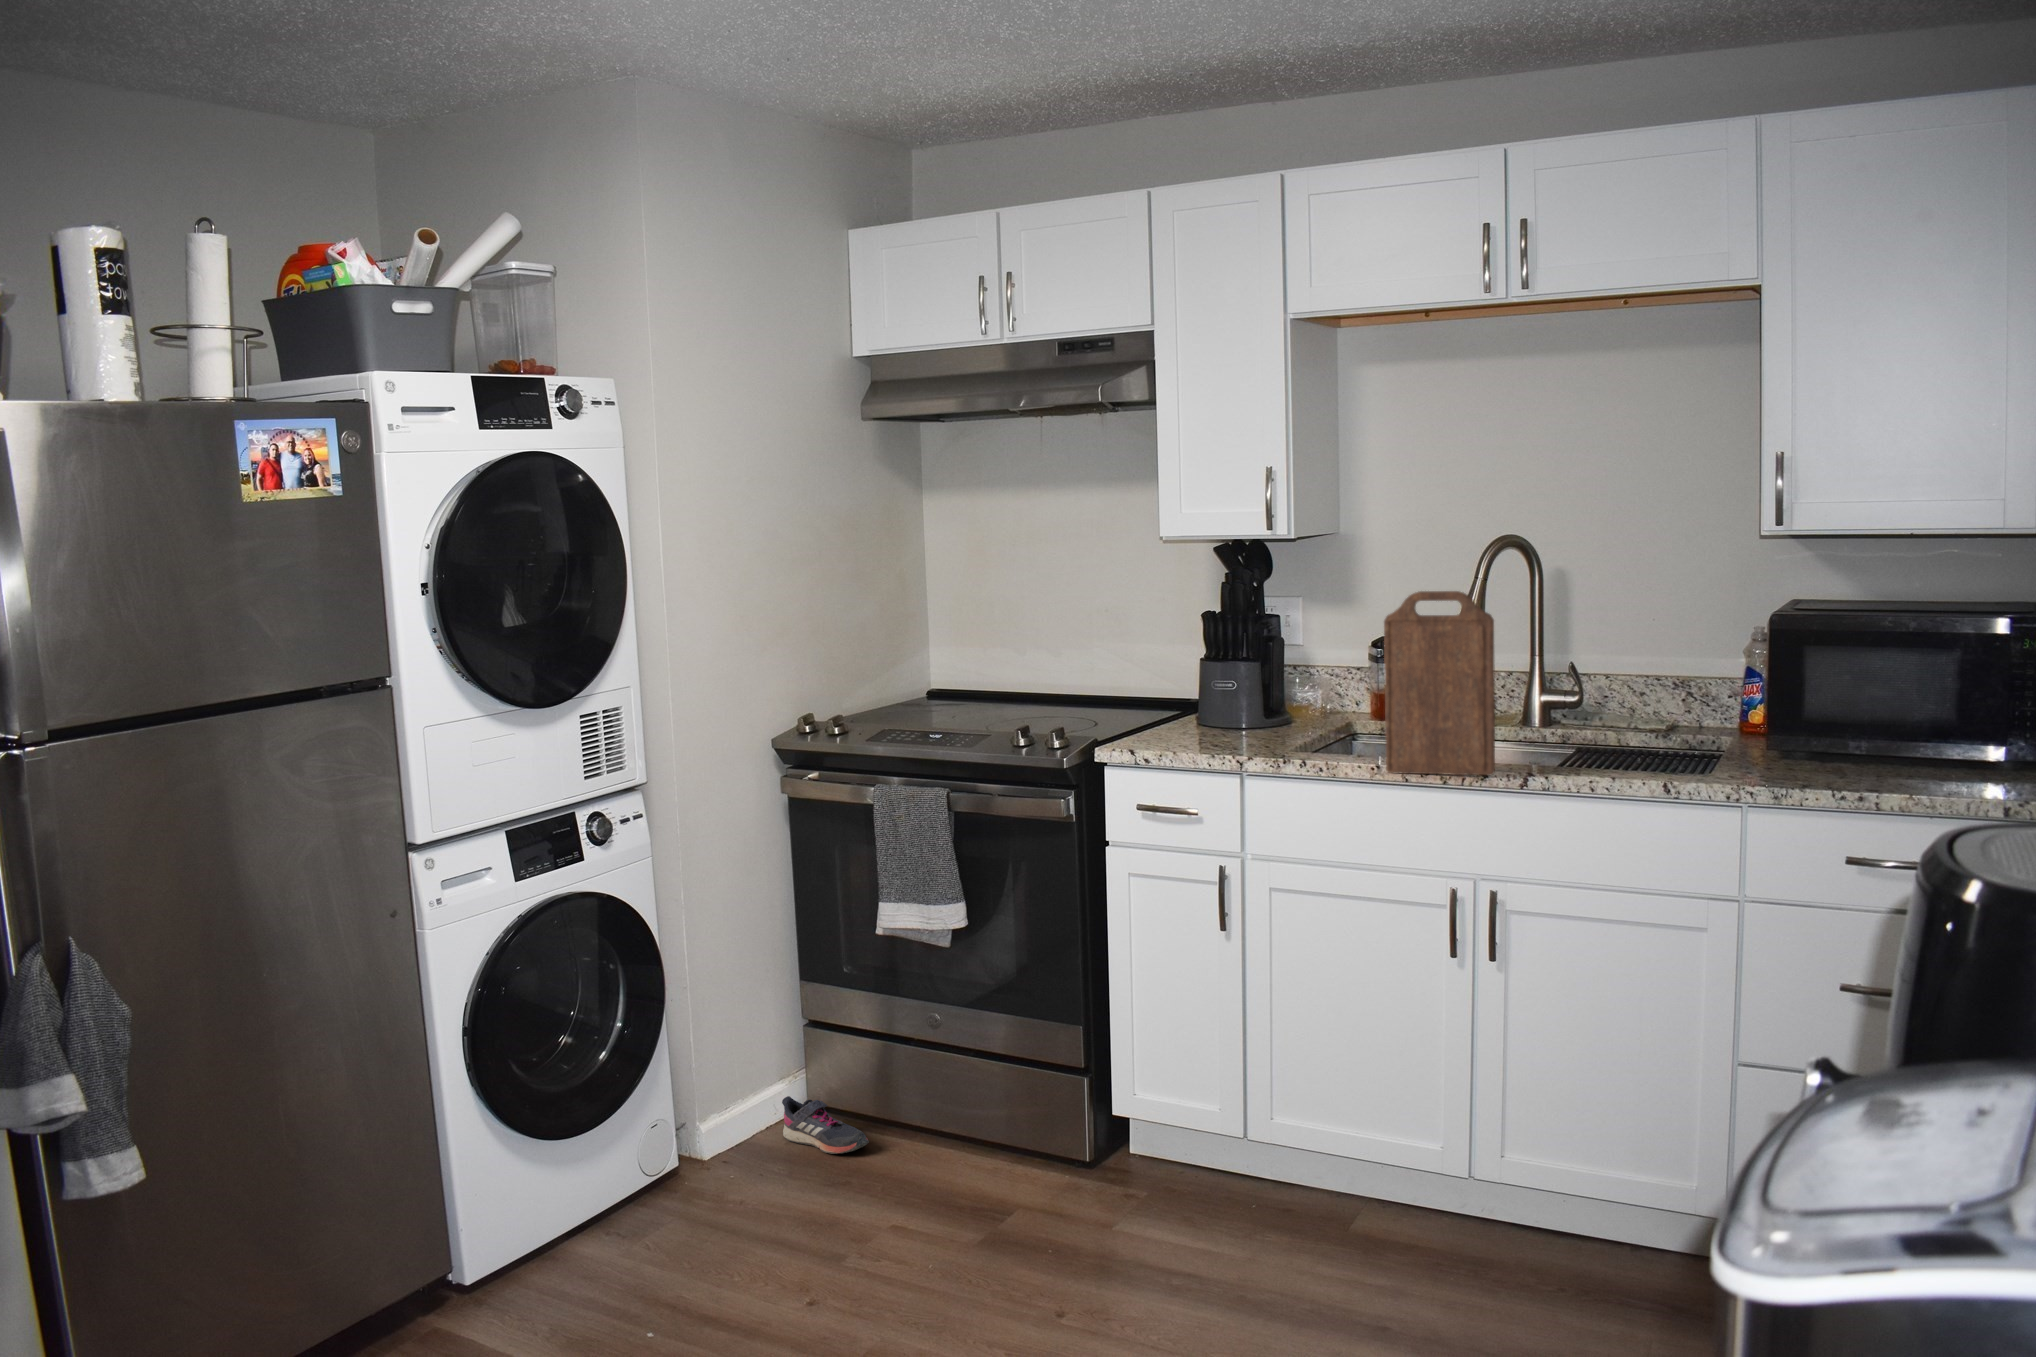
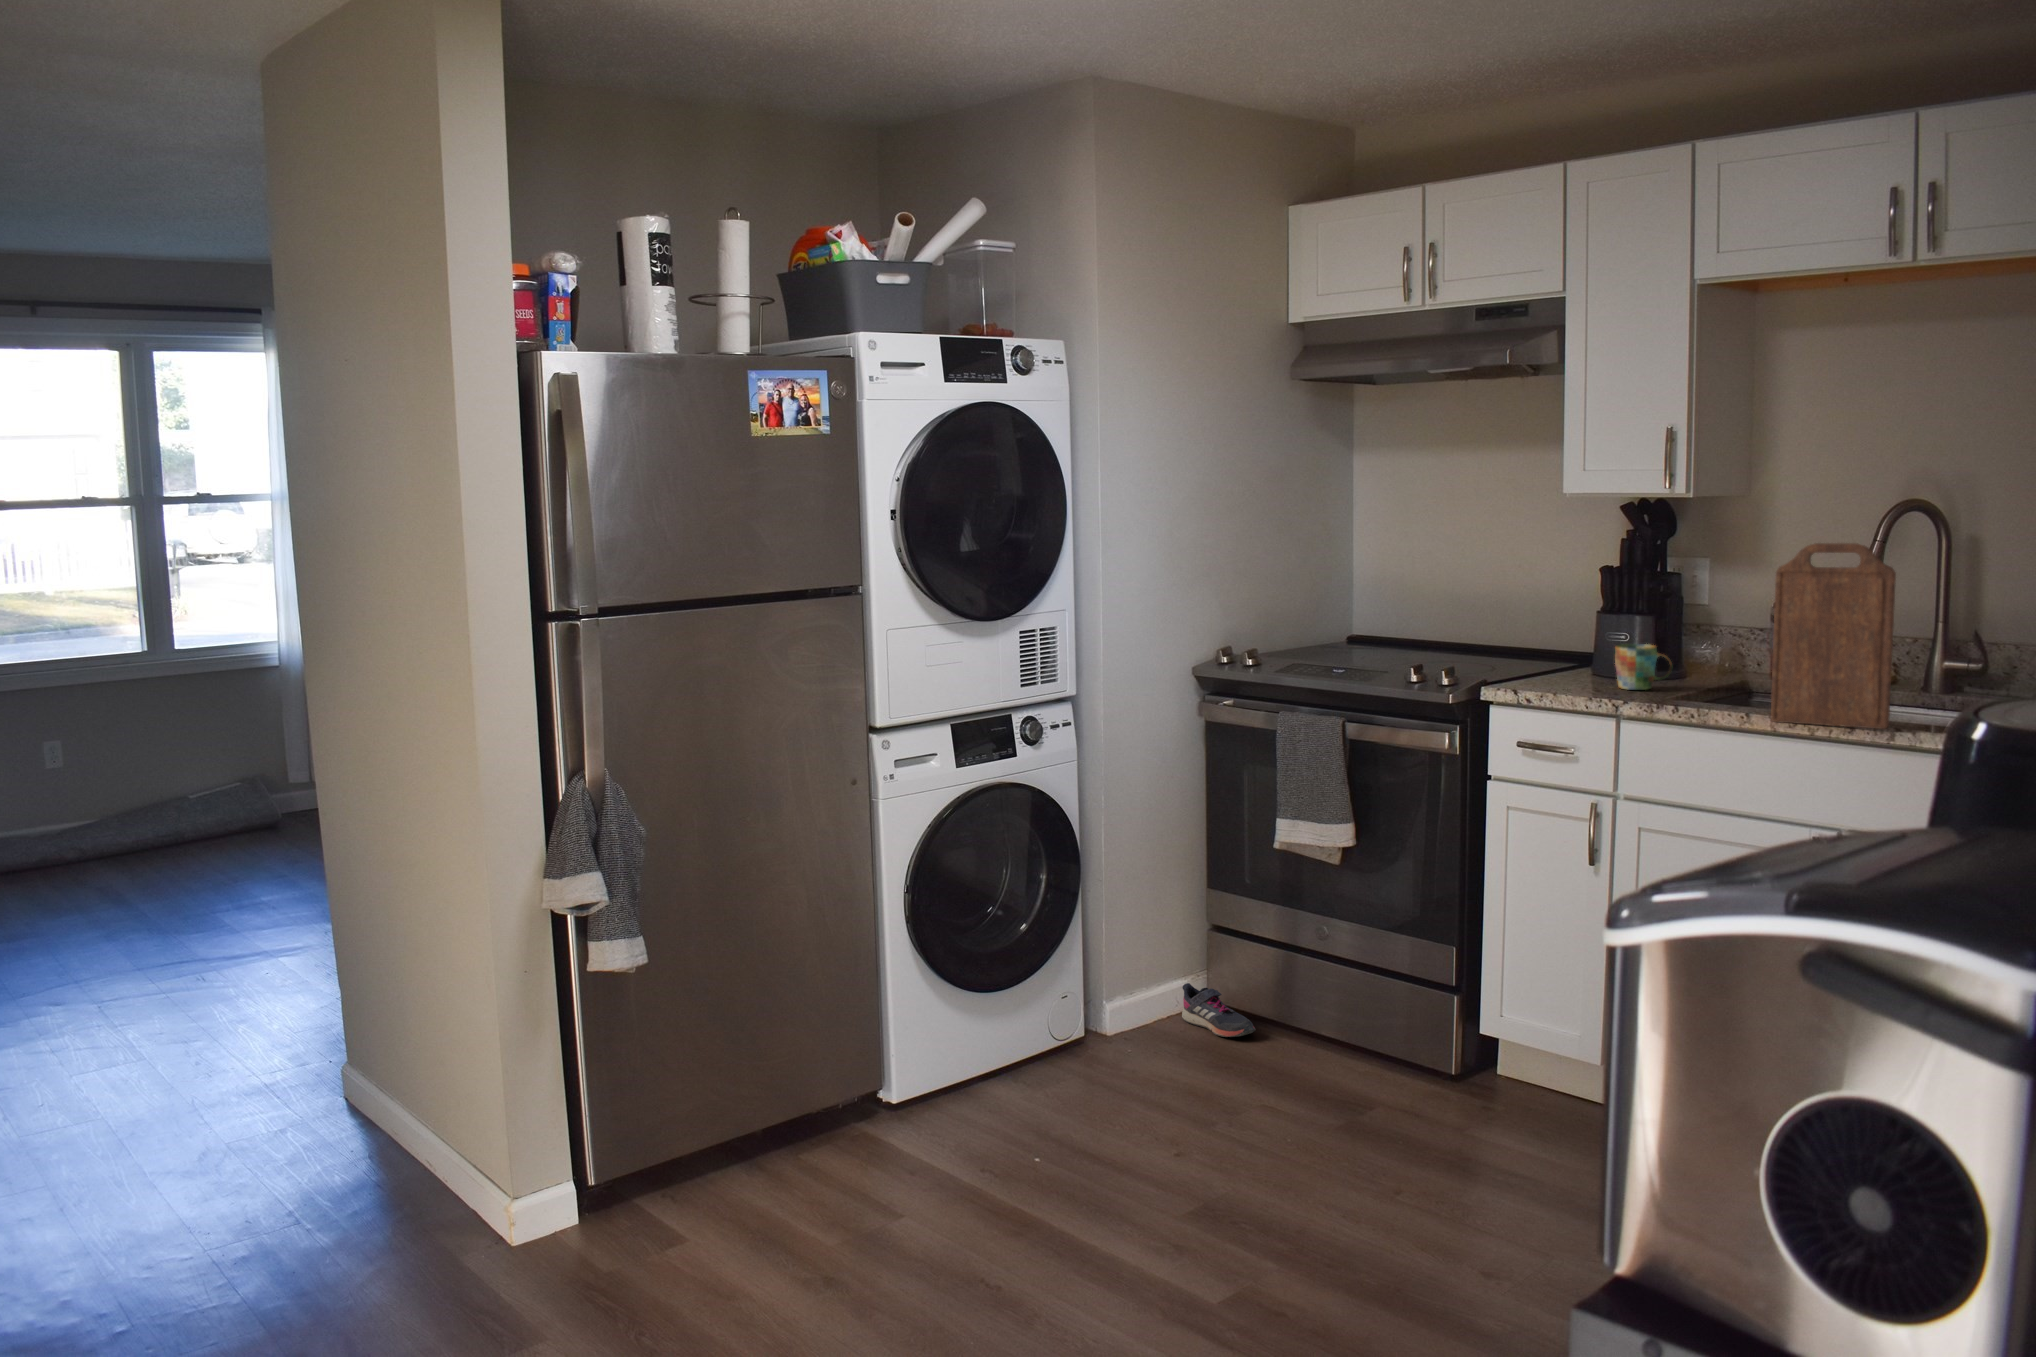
mug: none [1226,692,1283,742] -> present [1615,644,1672,690]

